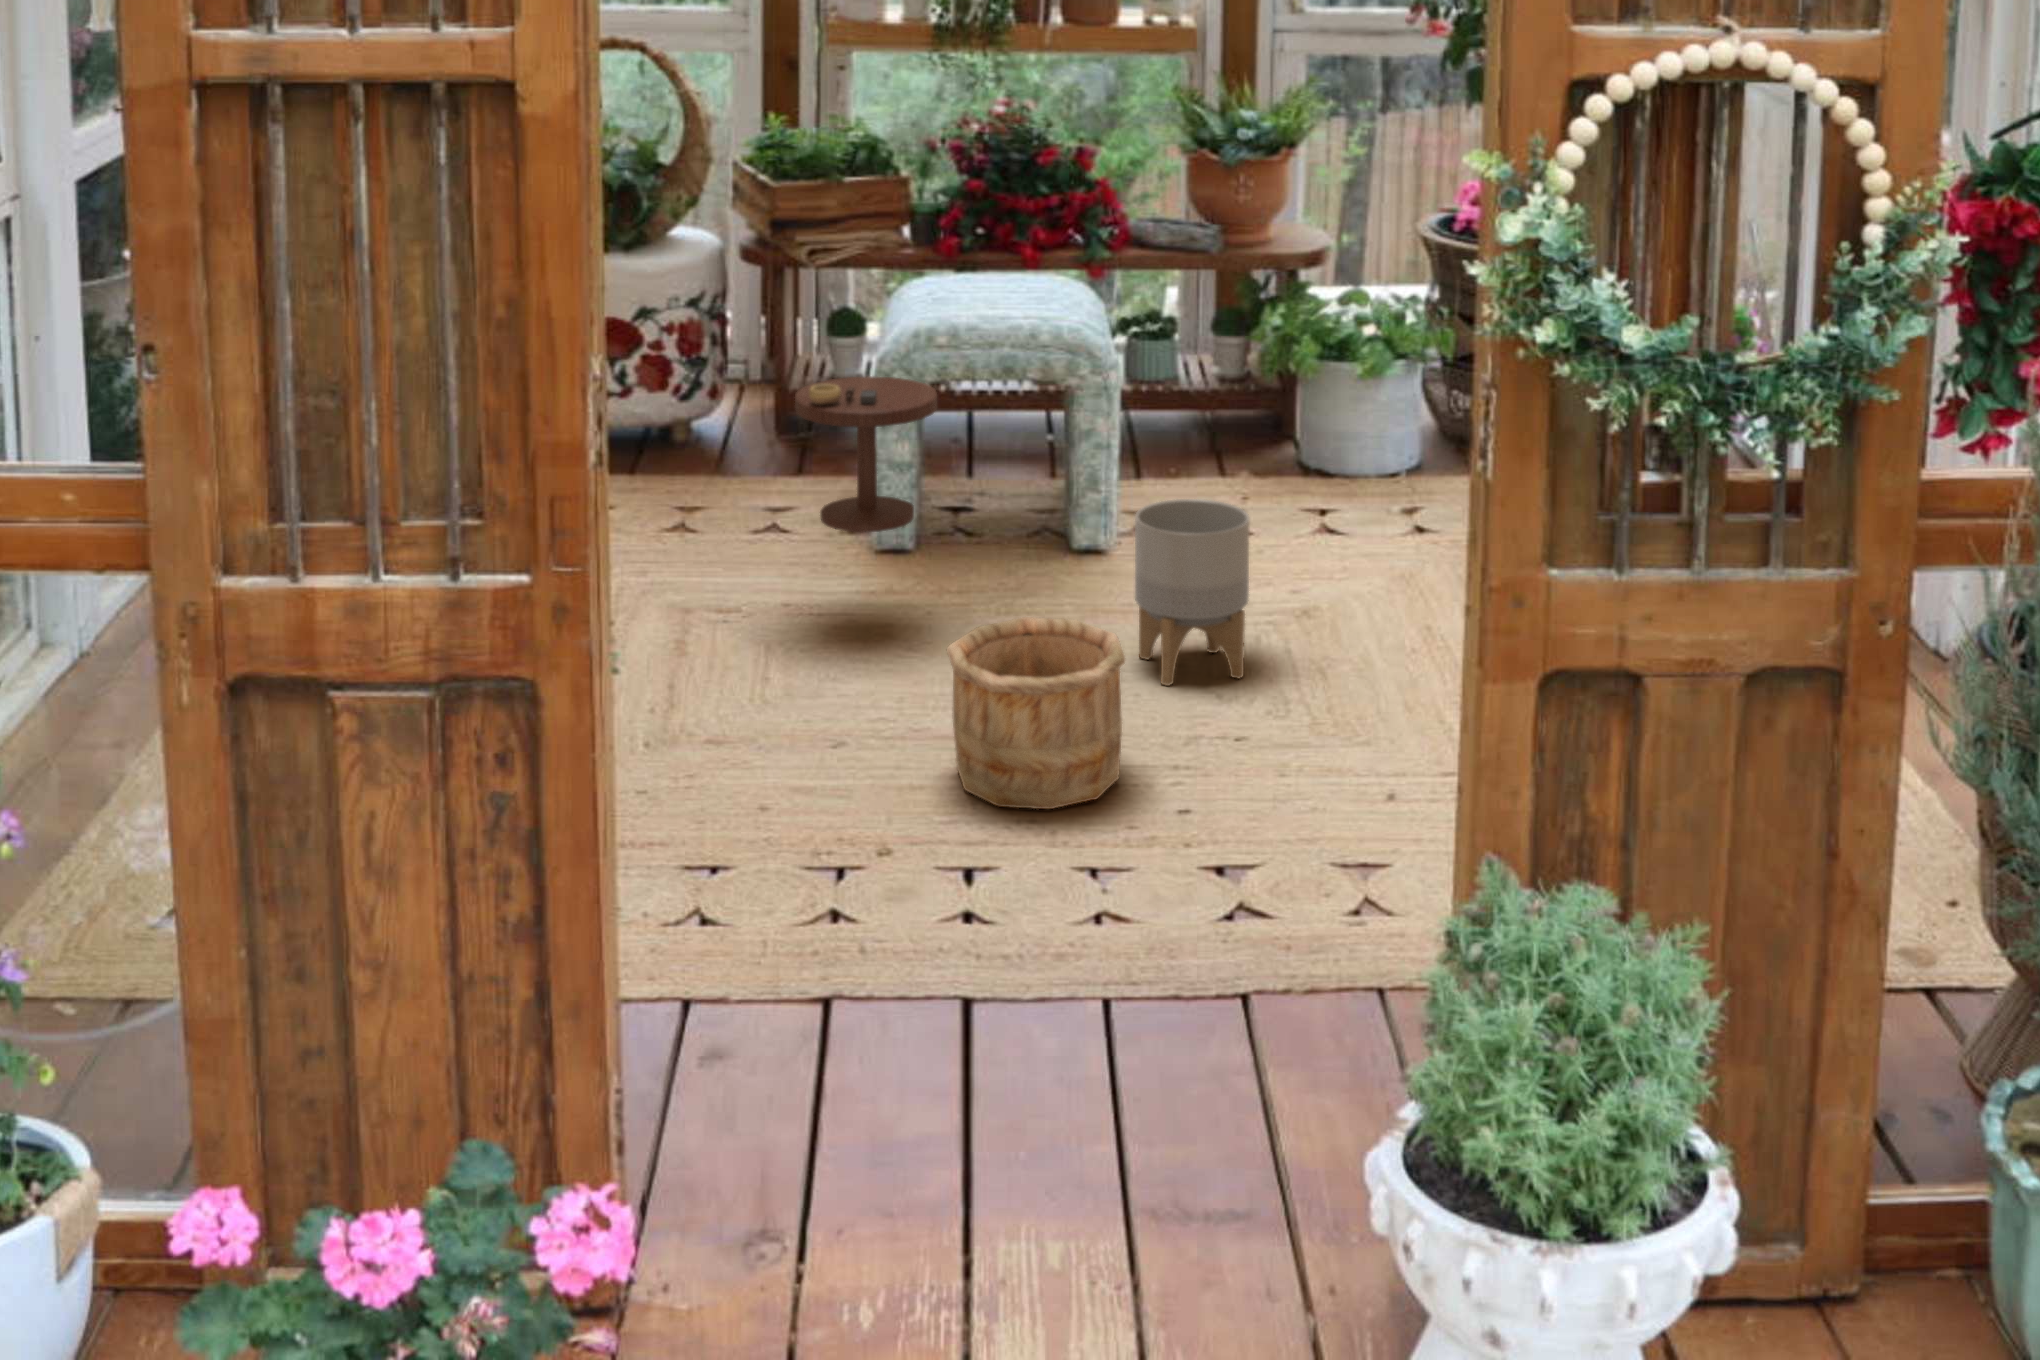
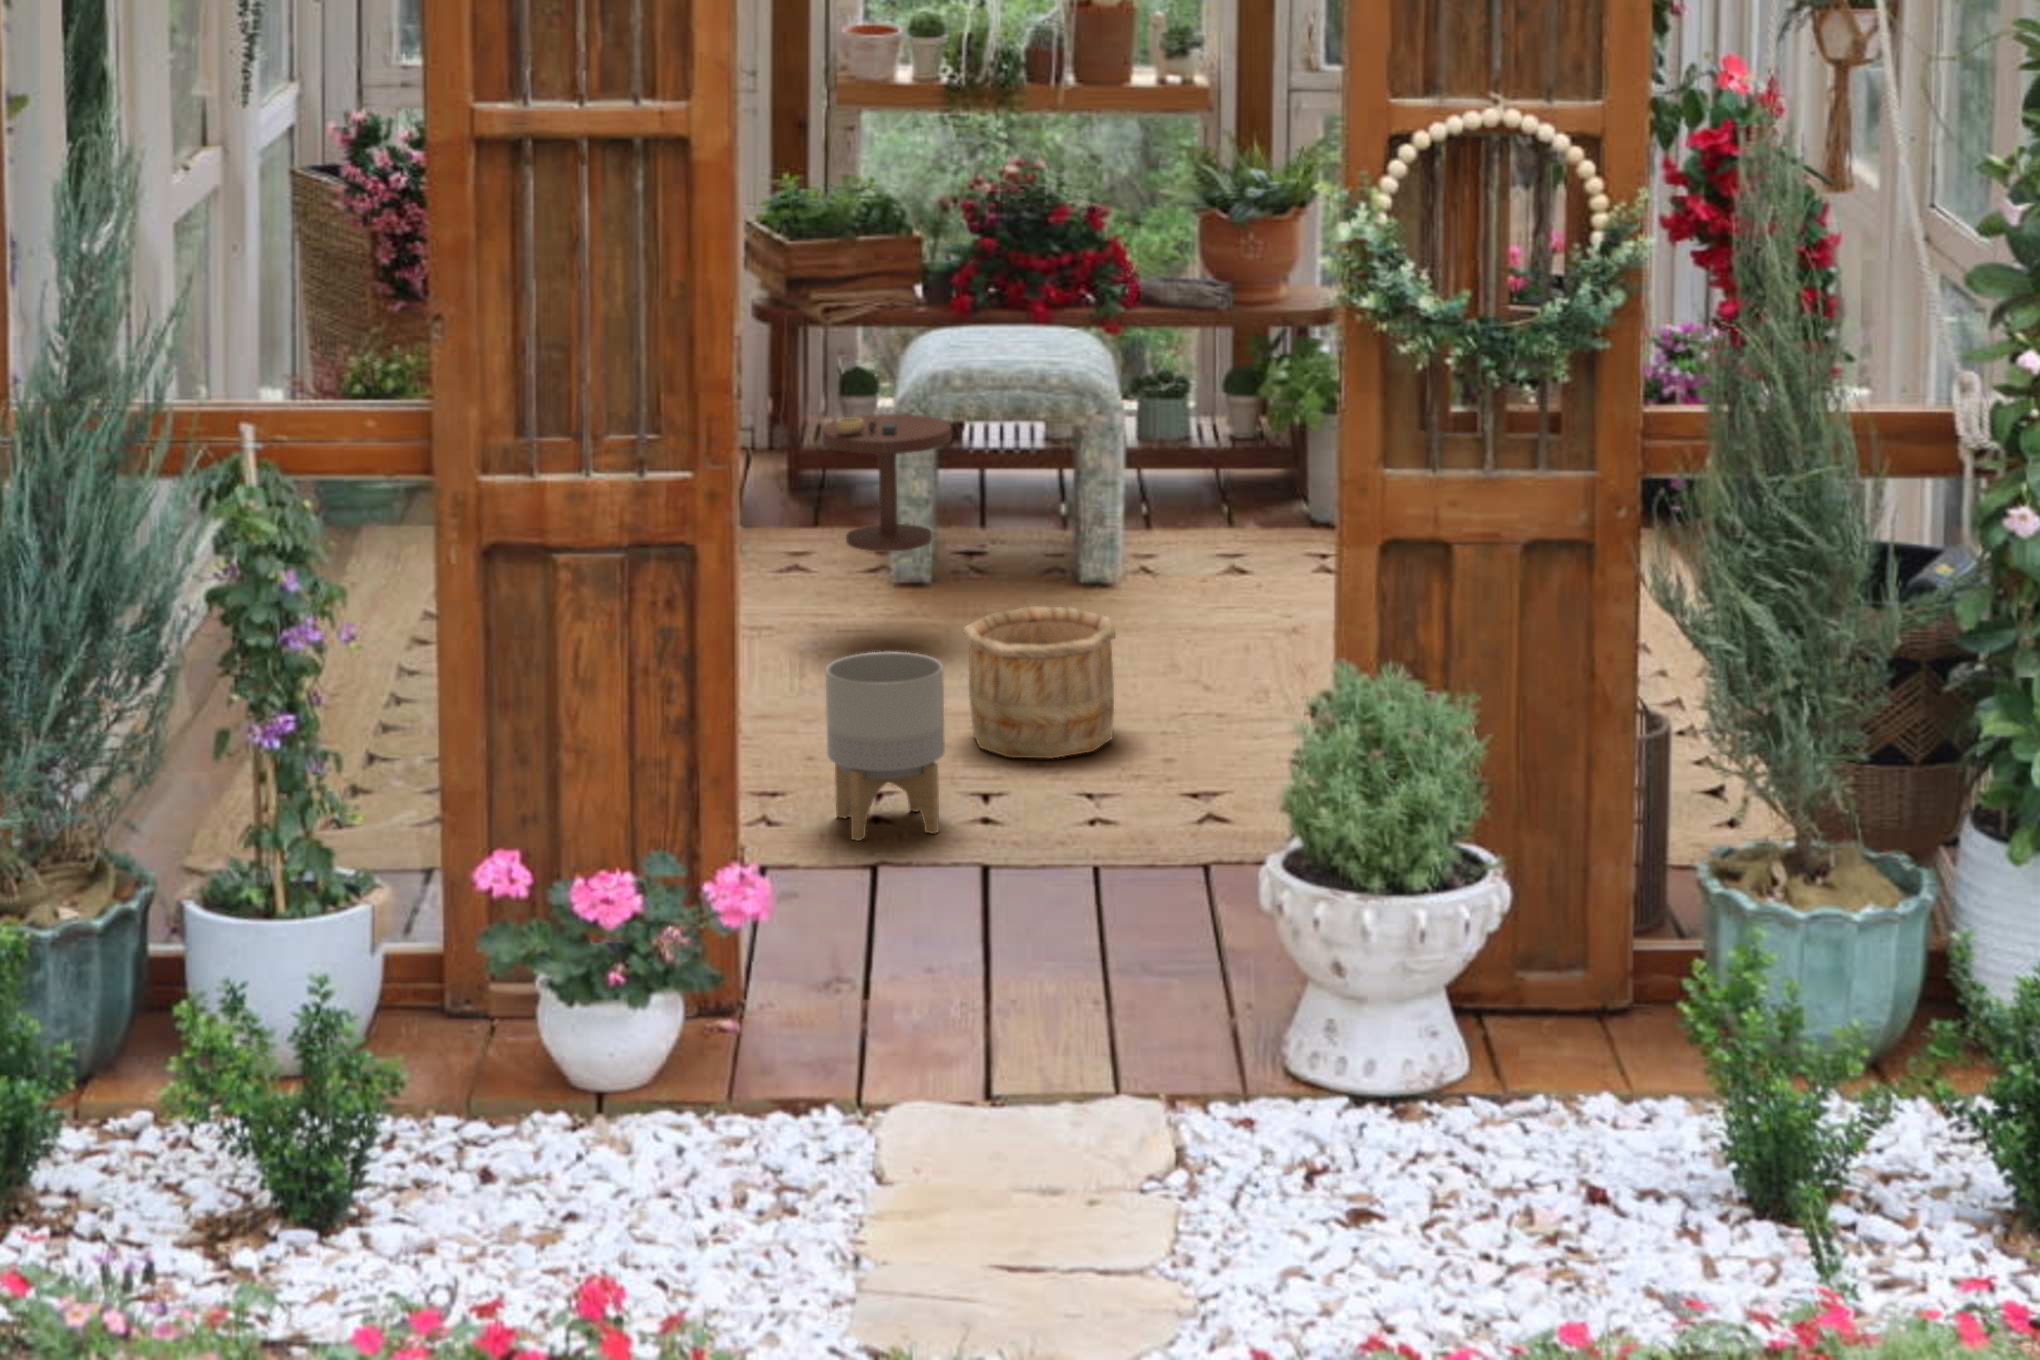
planter: present [1135,499,1250,686] -> present [826,652,945,841]

